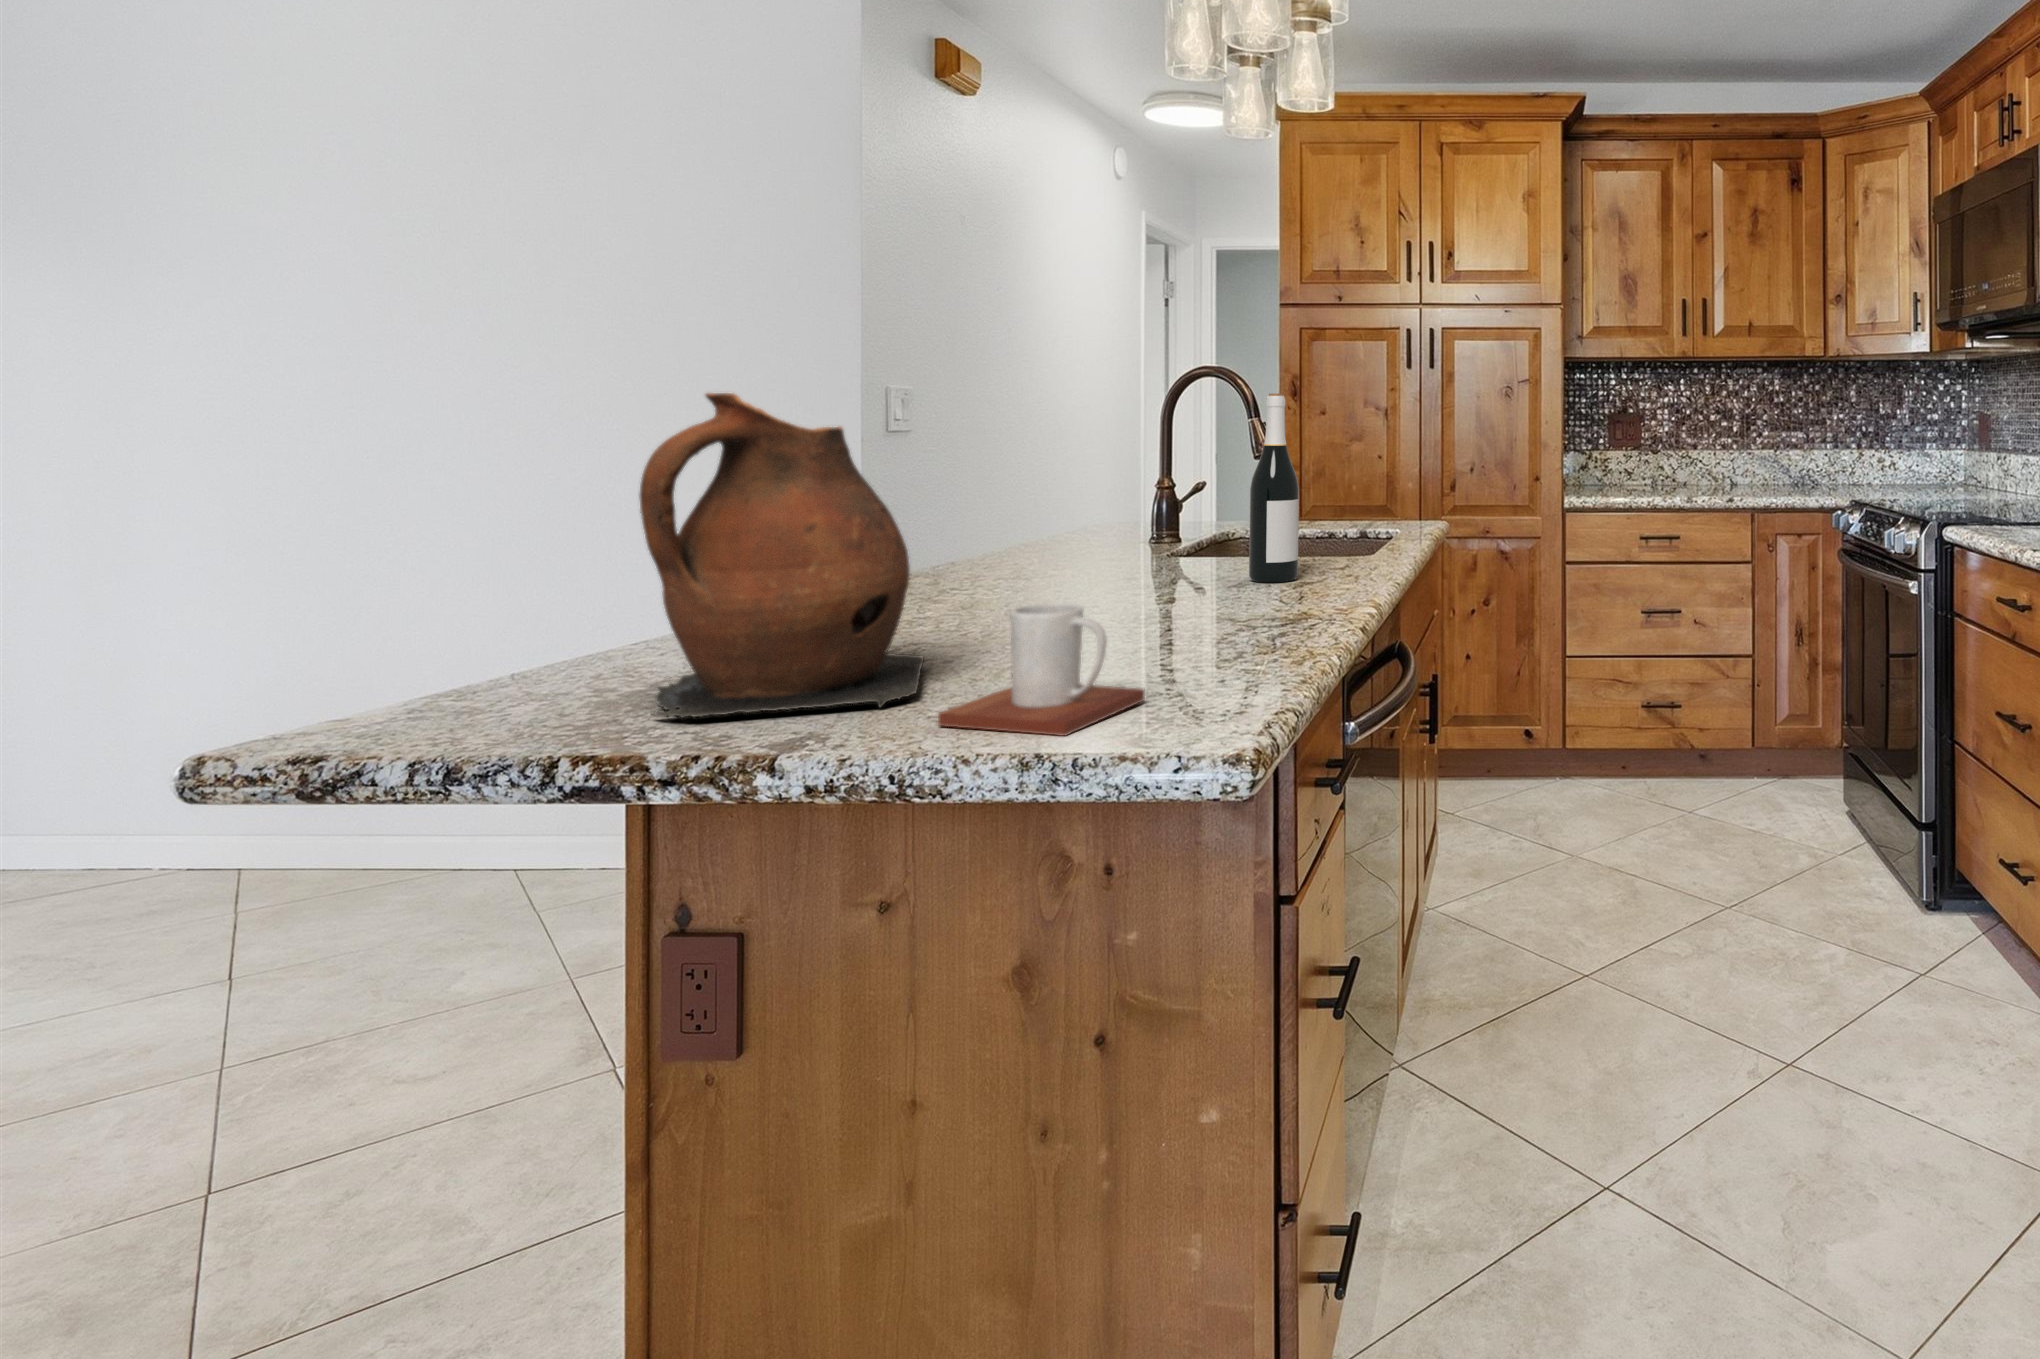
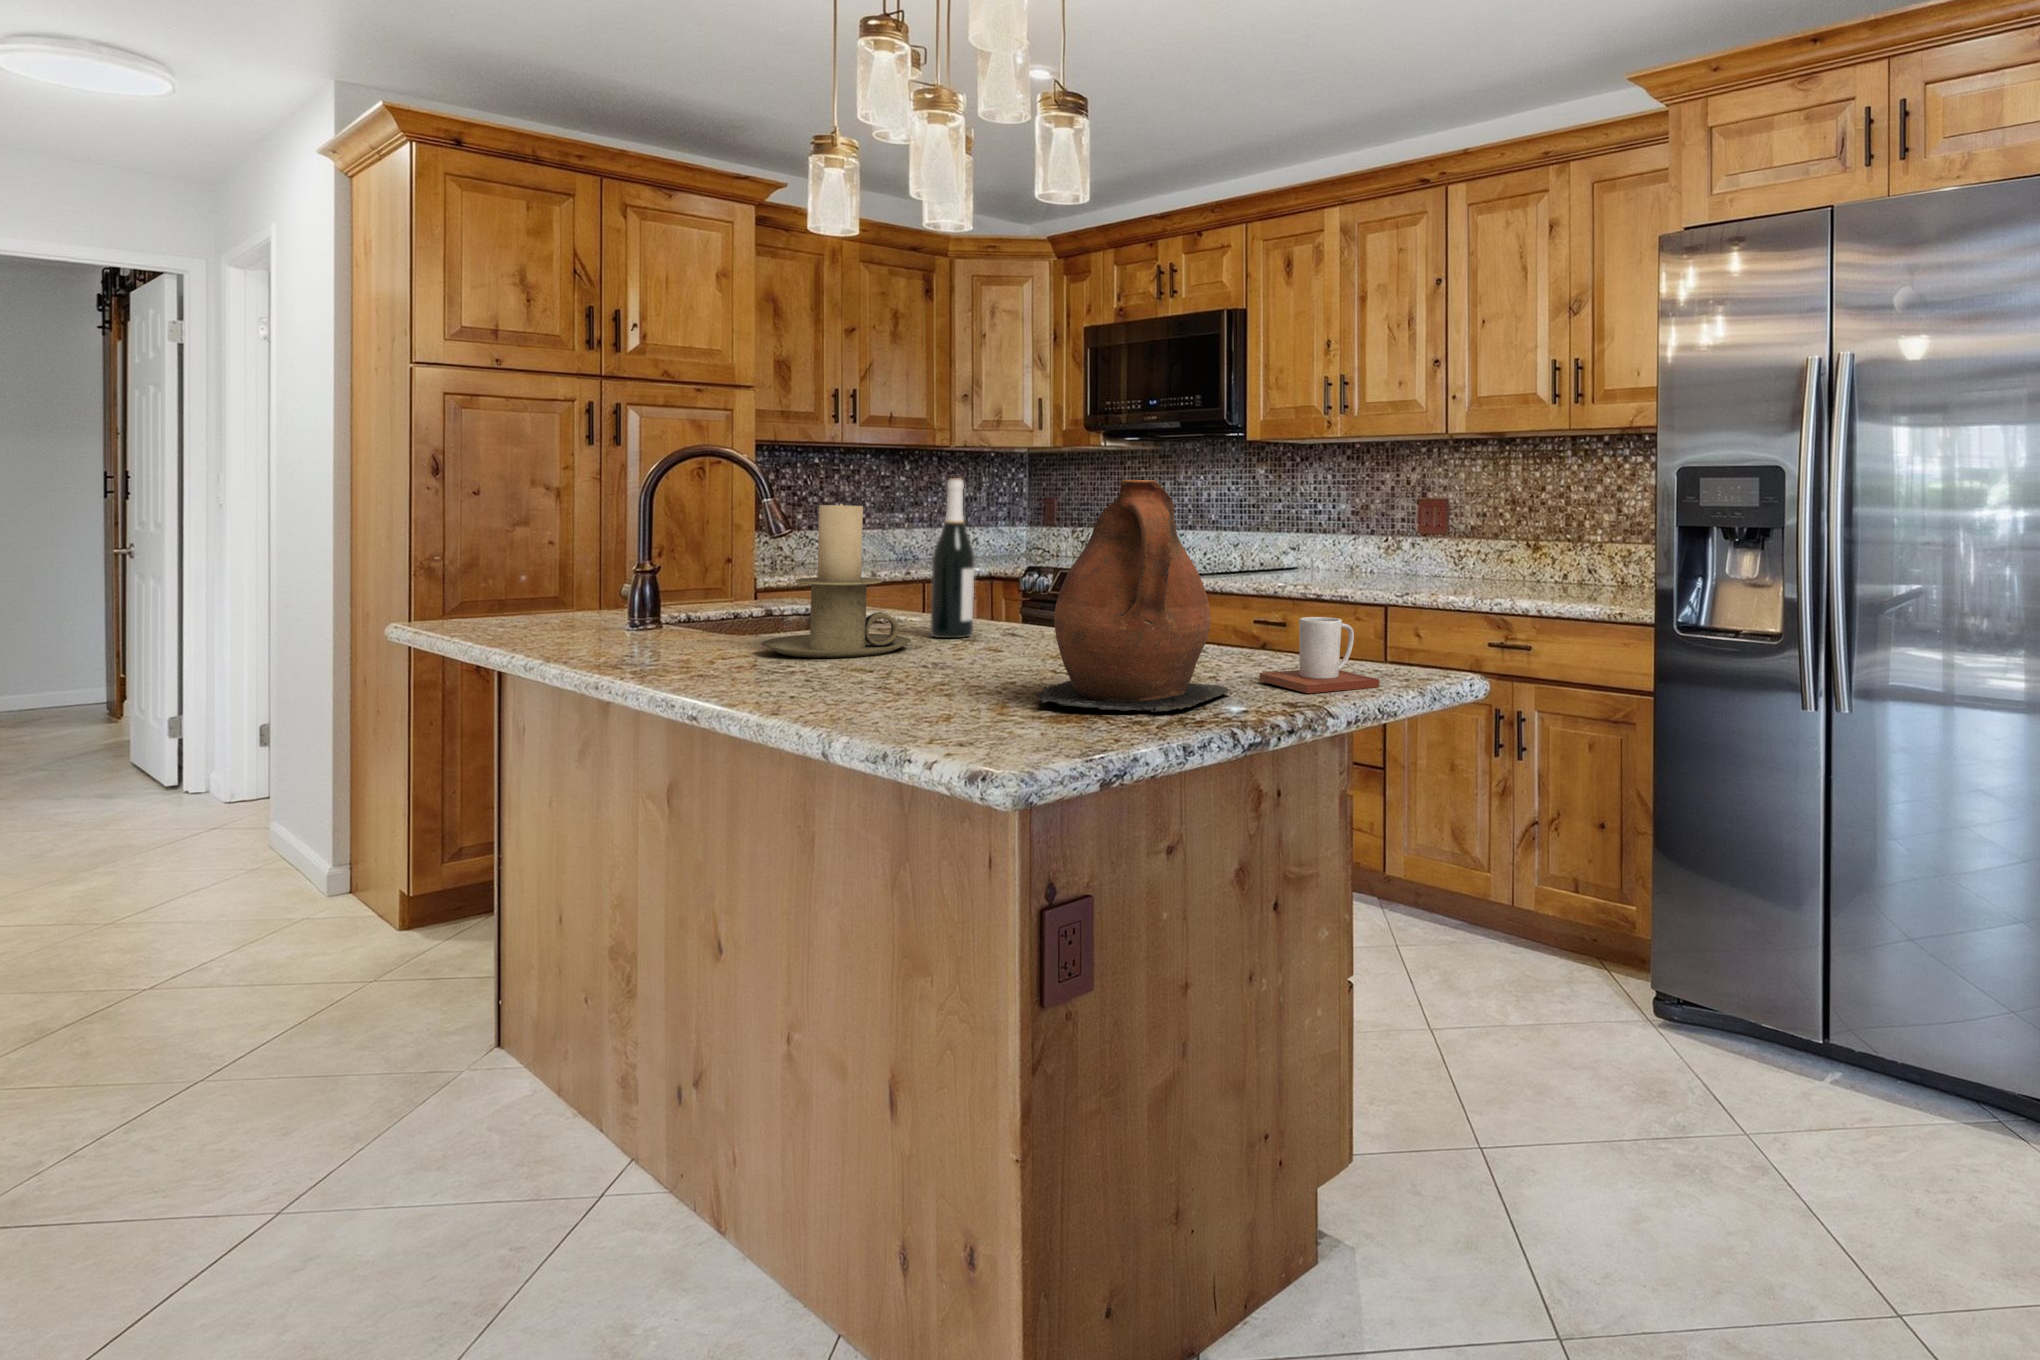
candle holder: none [1017,424,1179,594] -> present [761,504,911,658]

